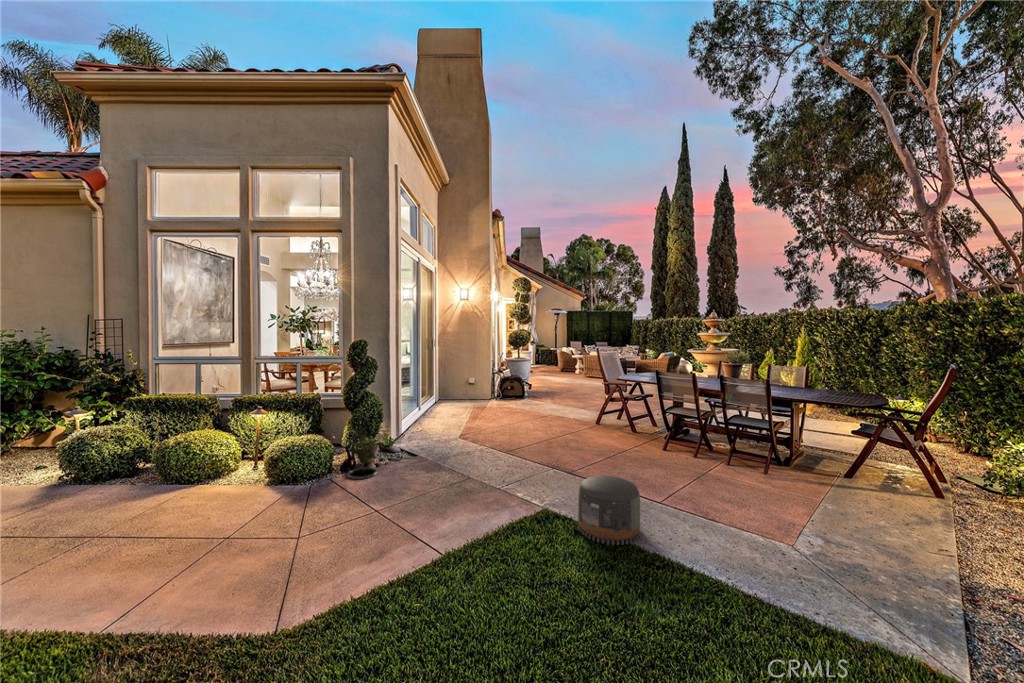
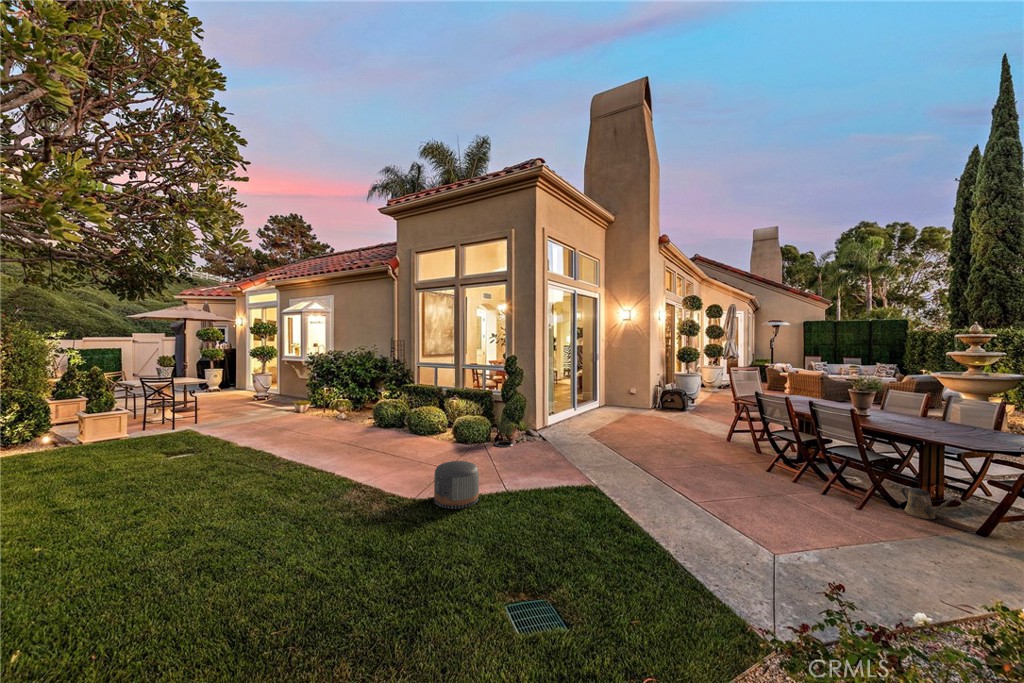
watering can: none [780,446,831,472] -> present [901,487,956,519]
pouf: present [578,476,640,545] -> present [434,461,479,509]

